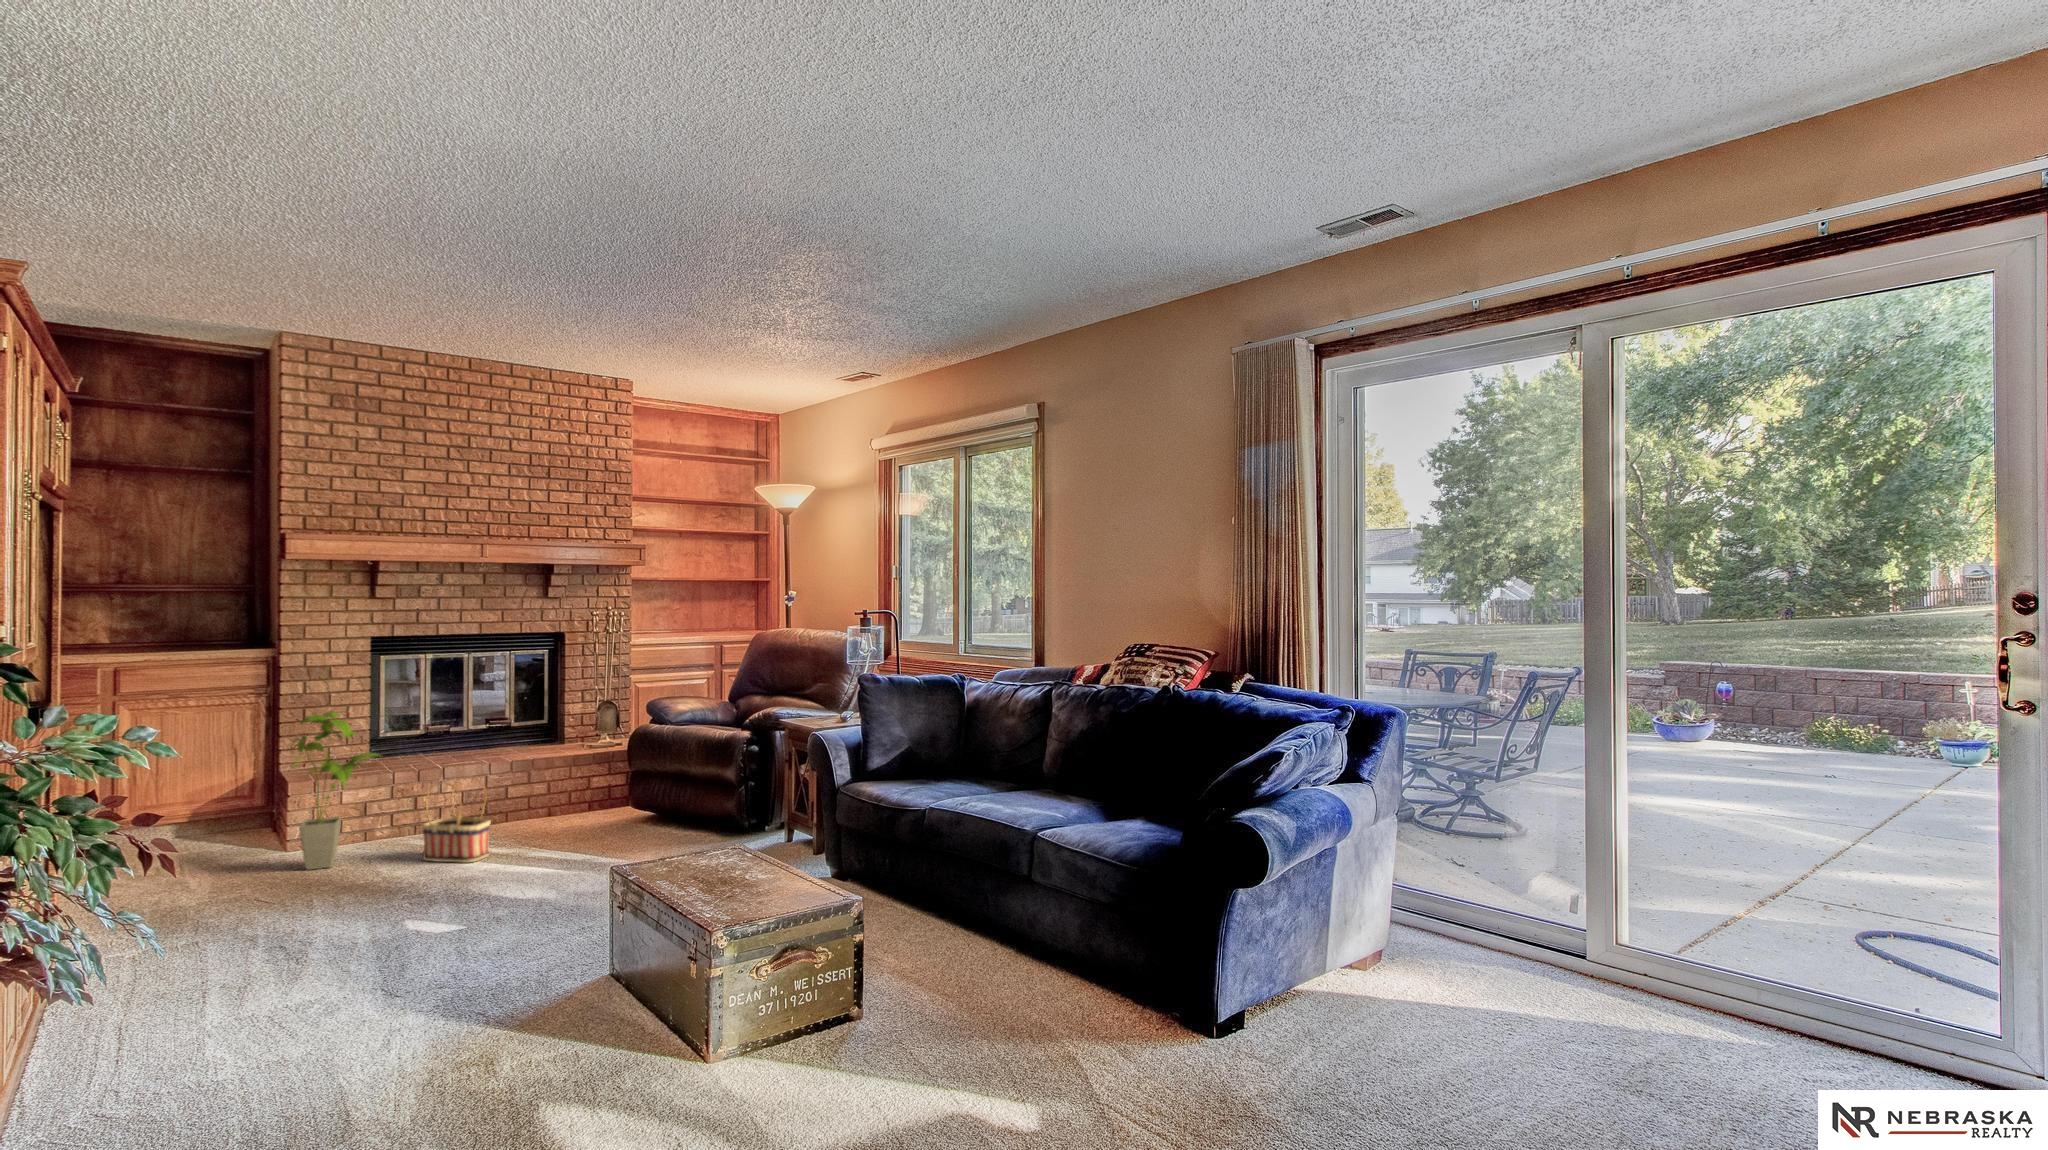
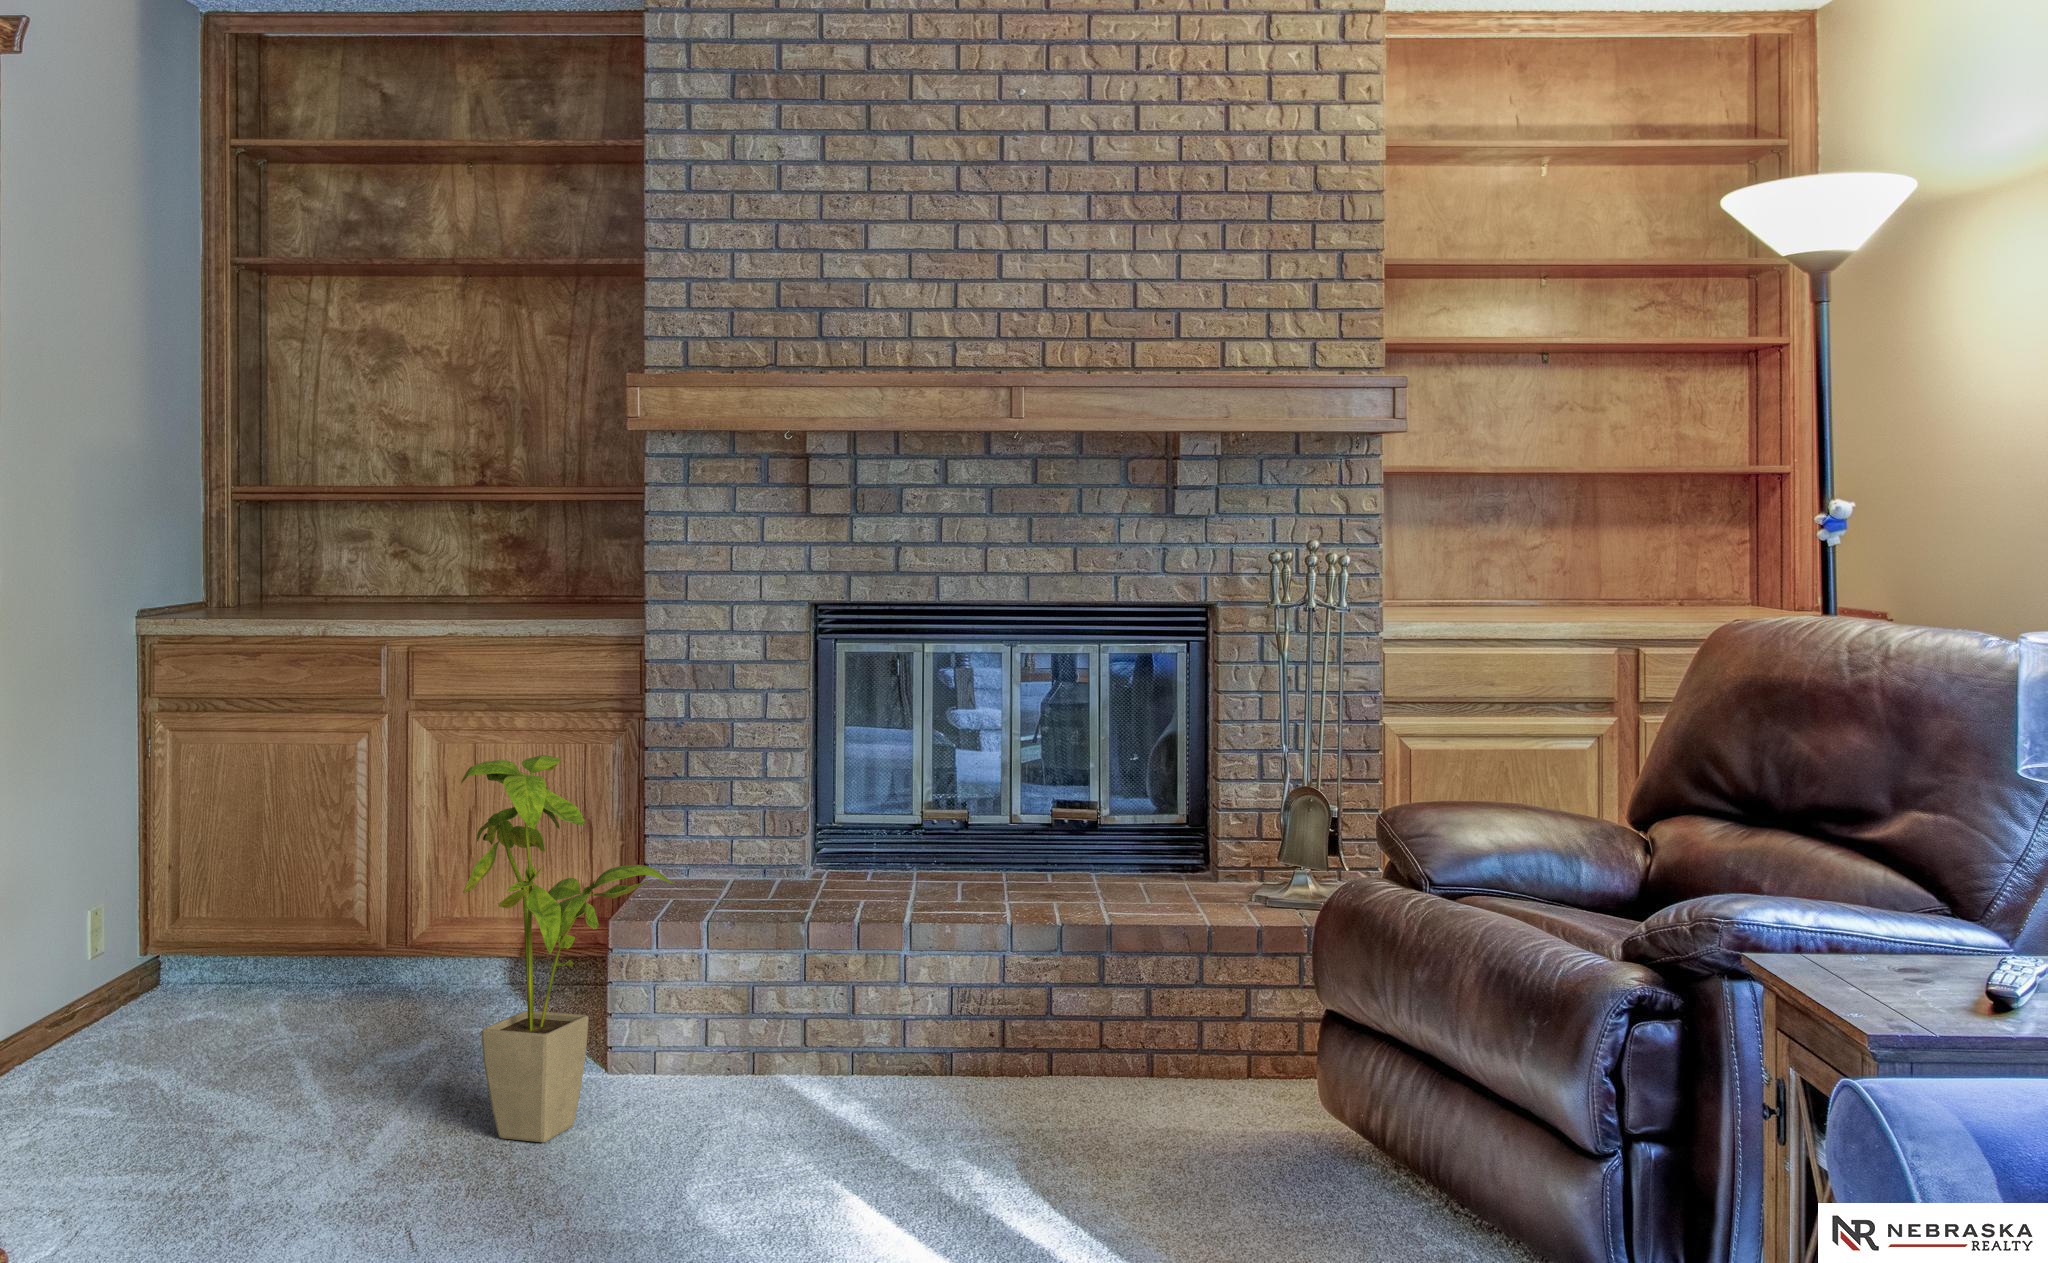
basket: present [422,777,490,863] -> none [711,958,856,1217]

